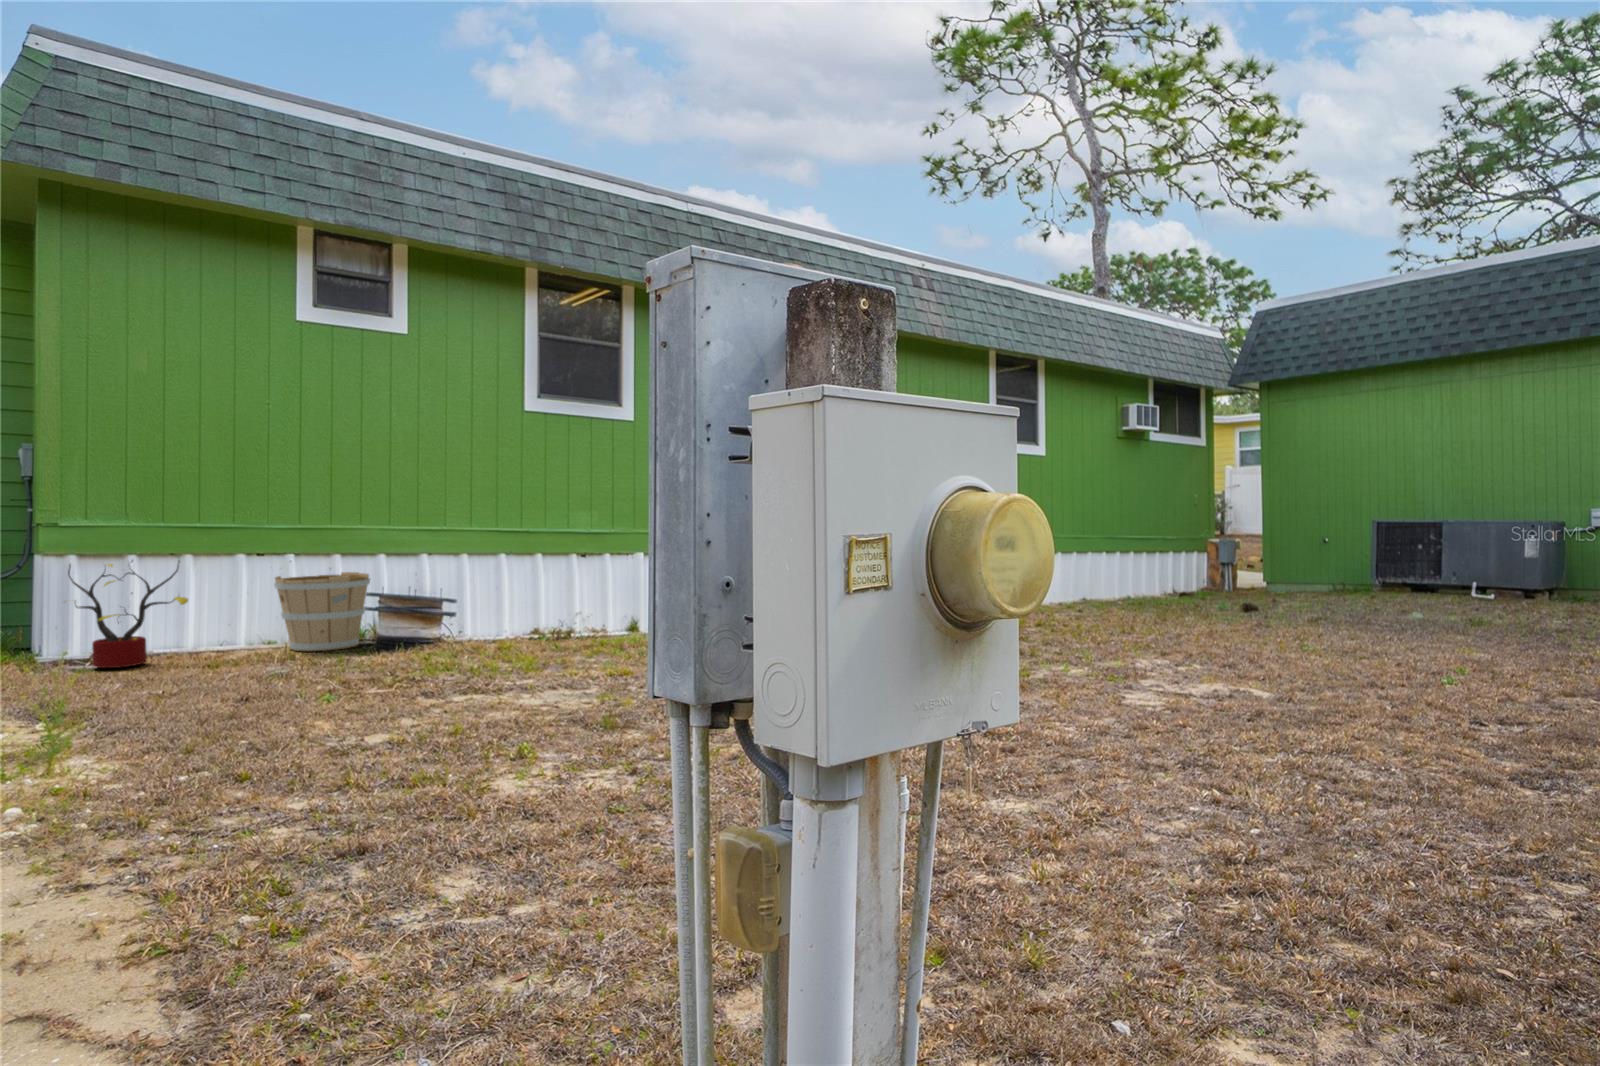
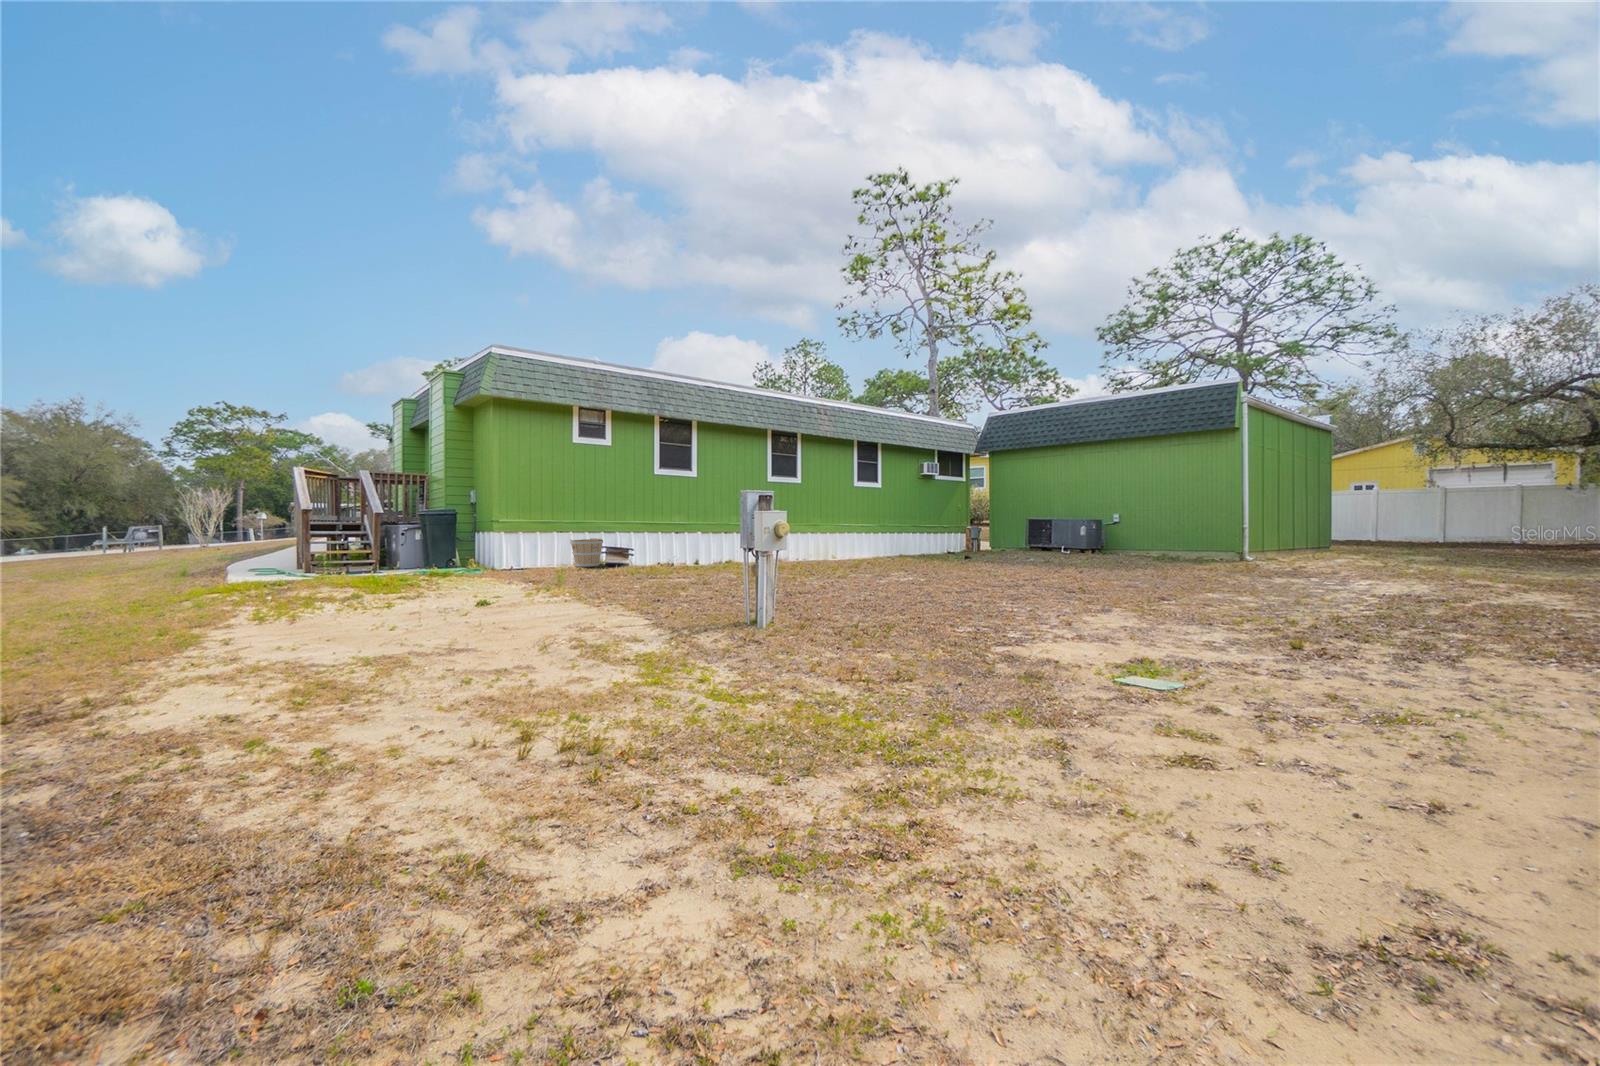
decorative plant: present [68,561,188,668] -> none [501,533,546,571]

